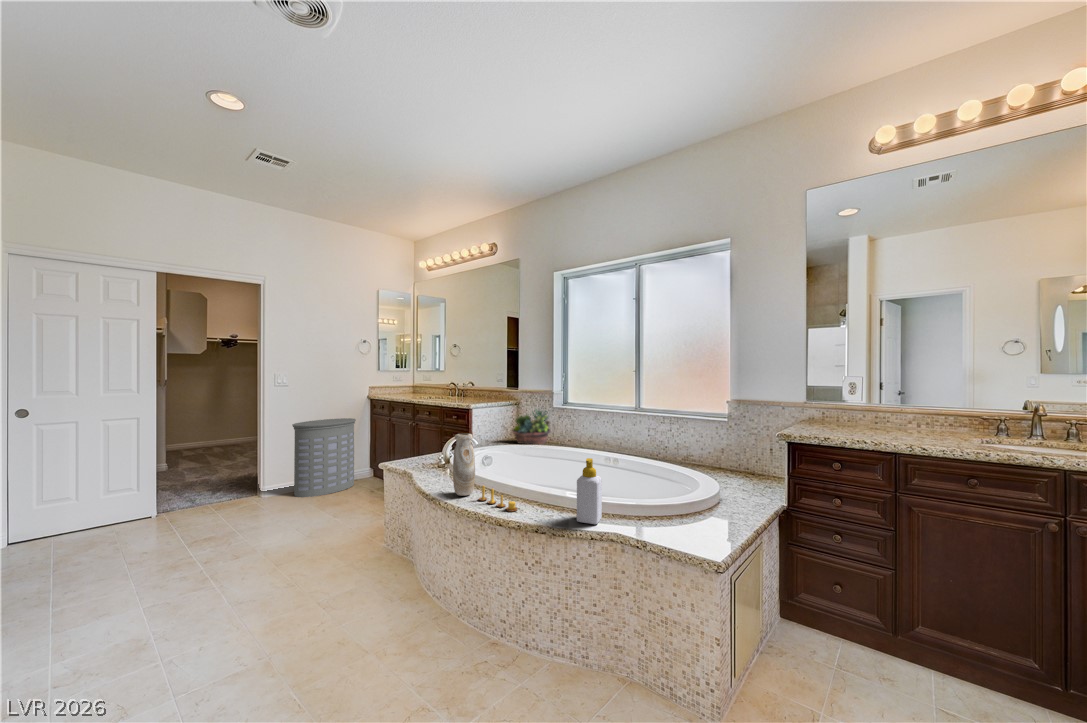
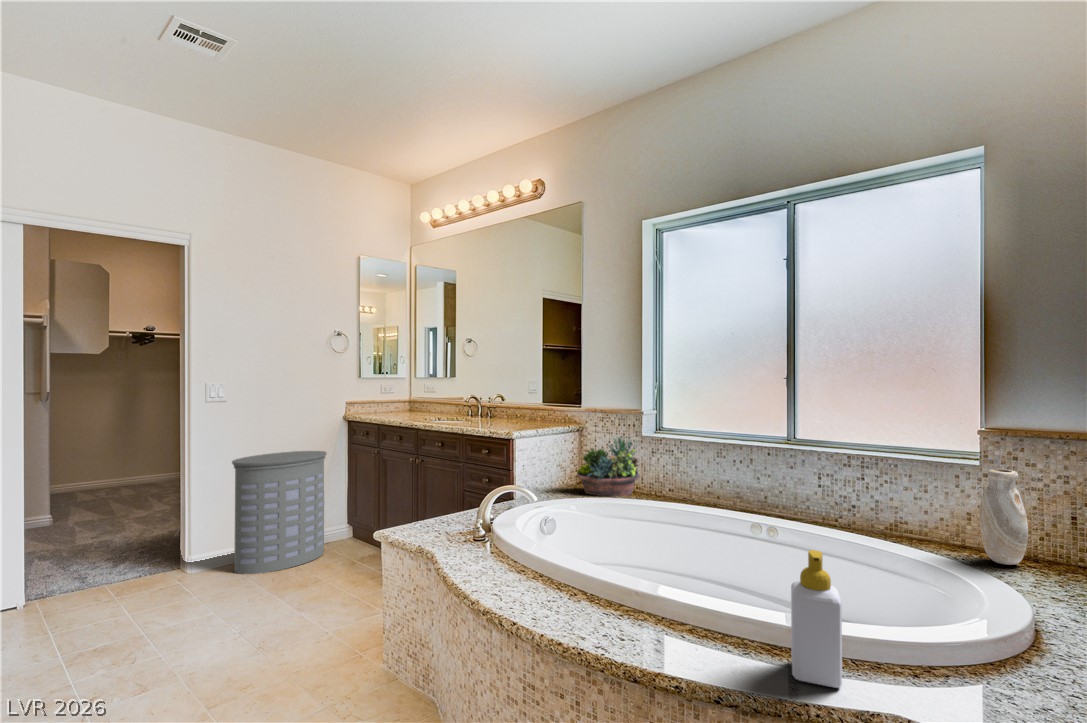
vase: present [453,434,475,496] -> present [979,469,1028,565]
candle: present [479,486,518,512] -> none [571,587,658,648]

